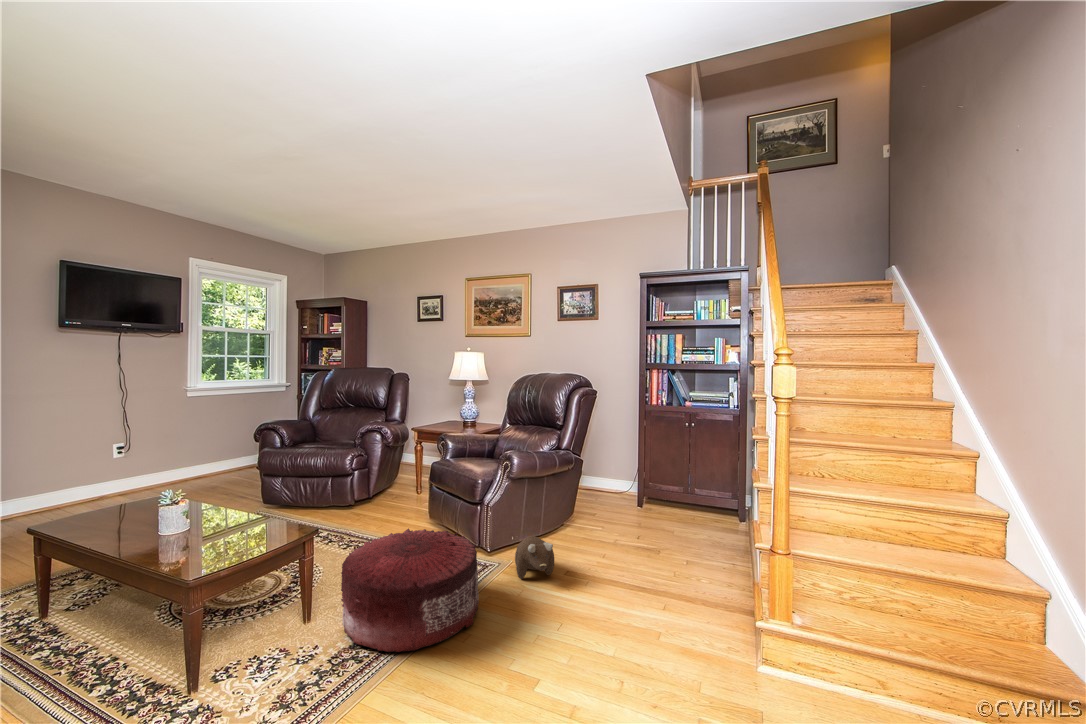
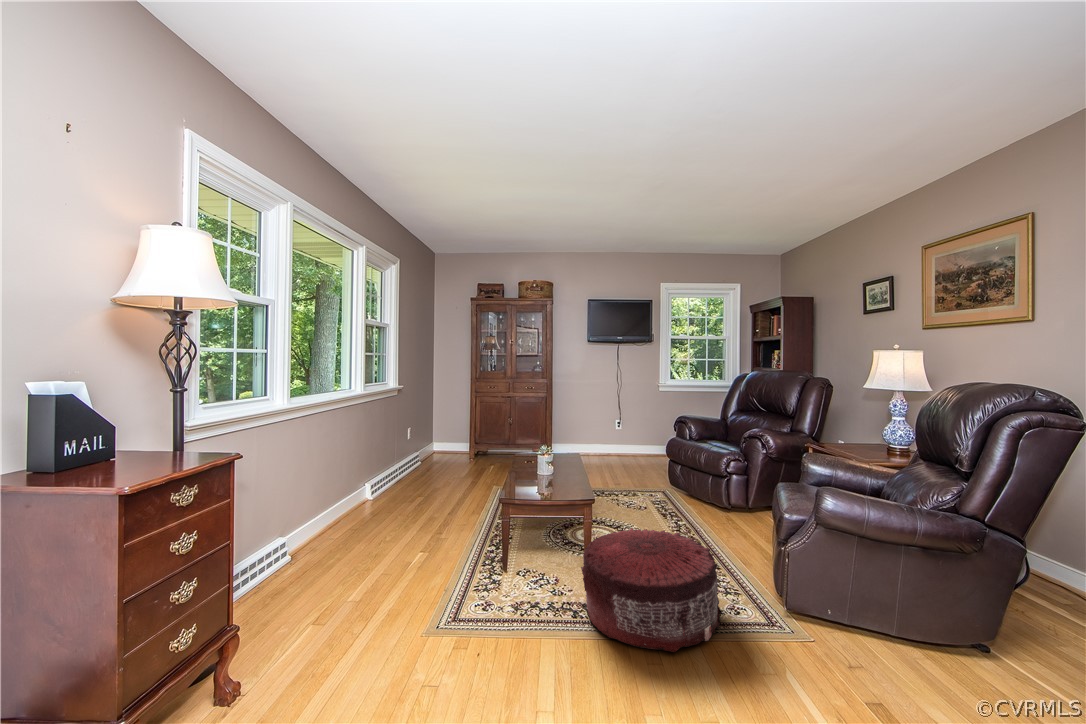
plush toy: present [515,536,554,579] -> none [789,603,853,672]

